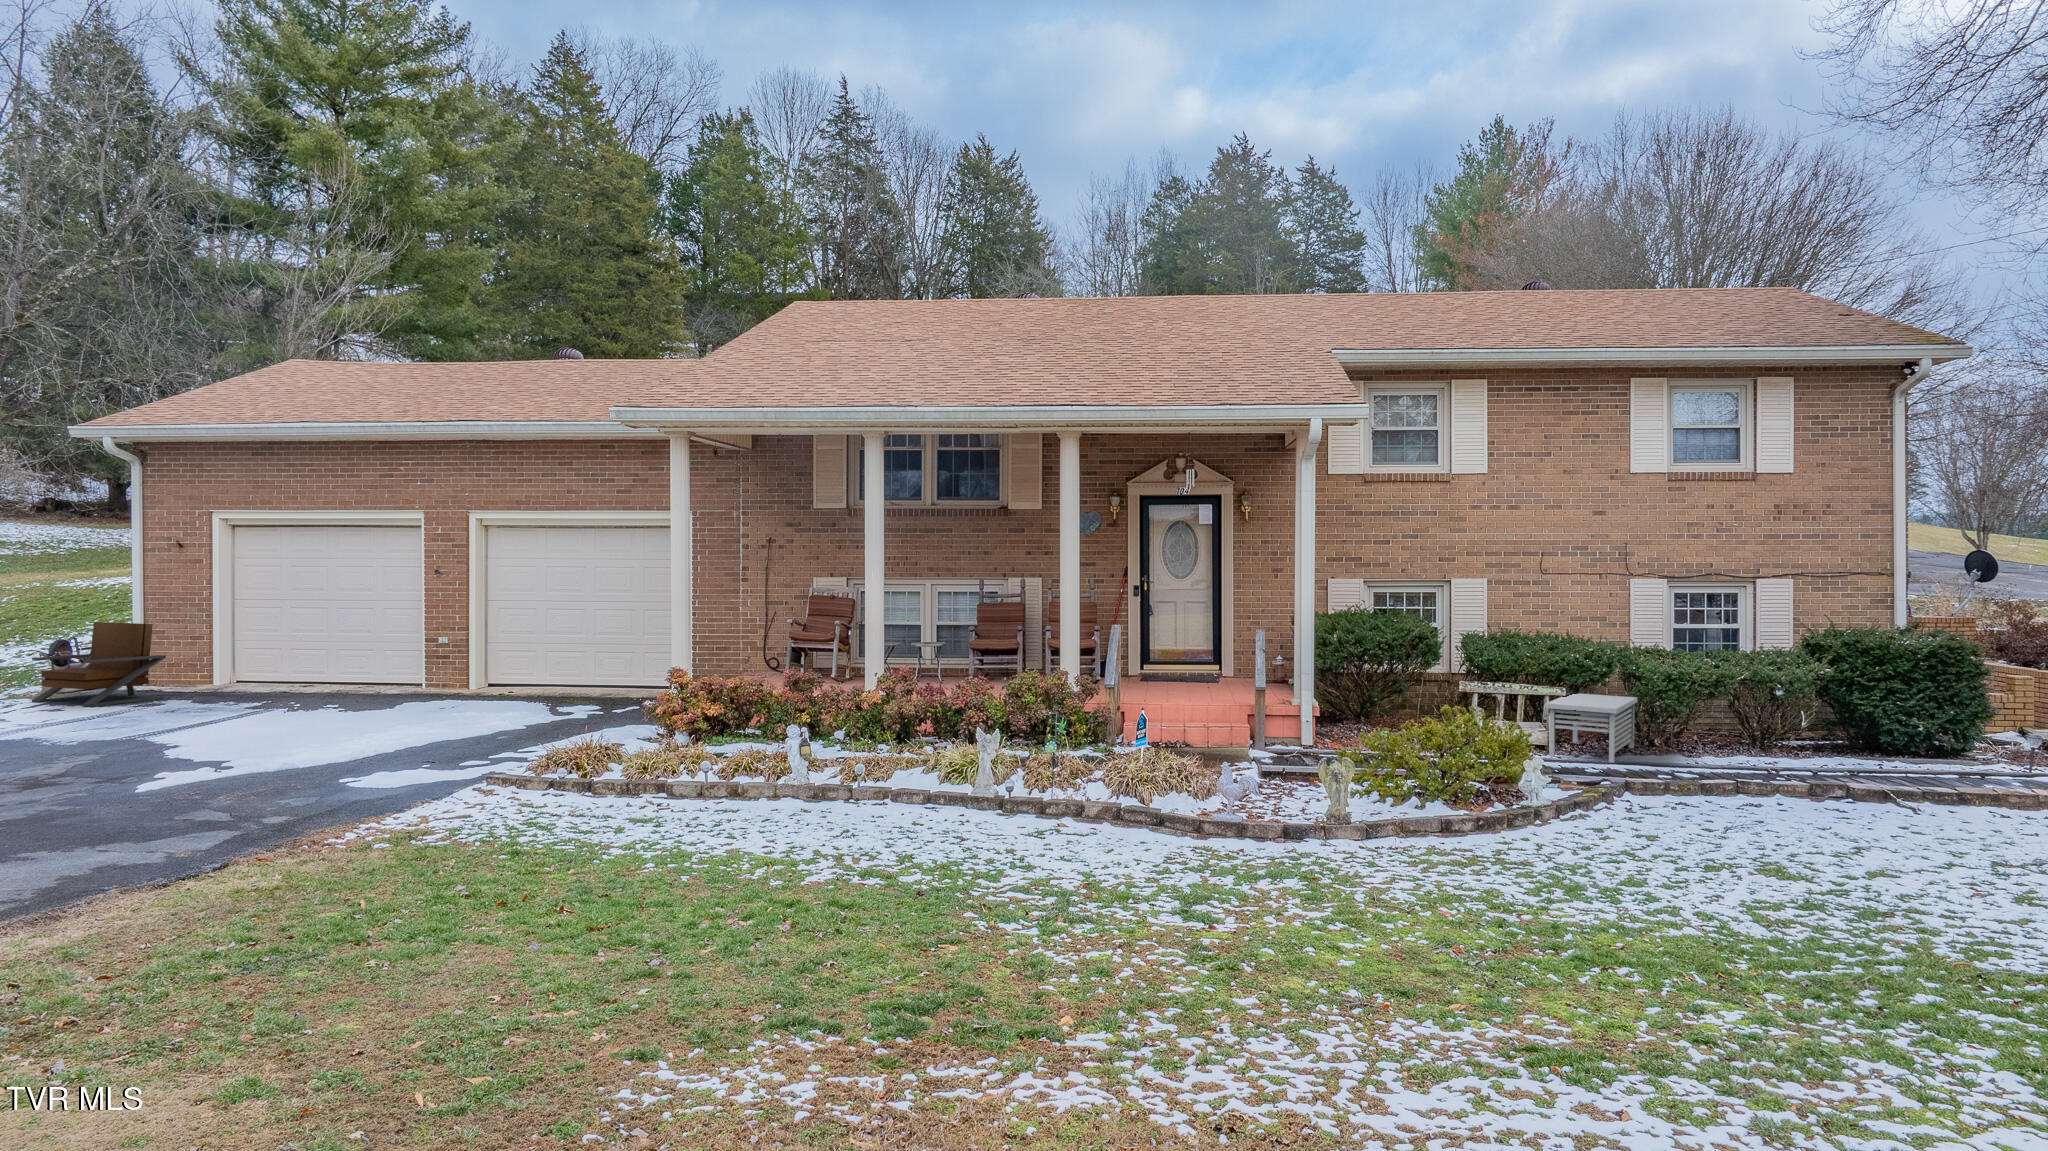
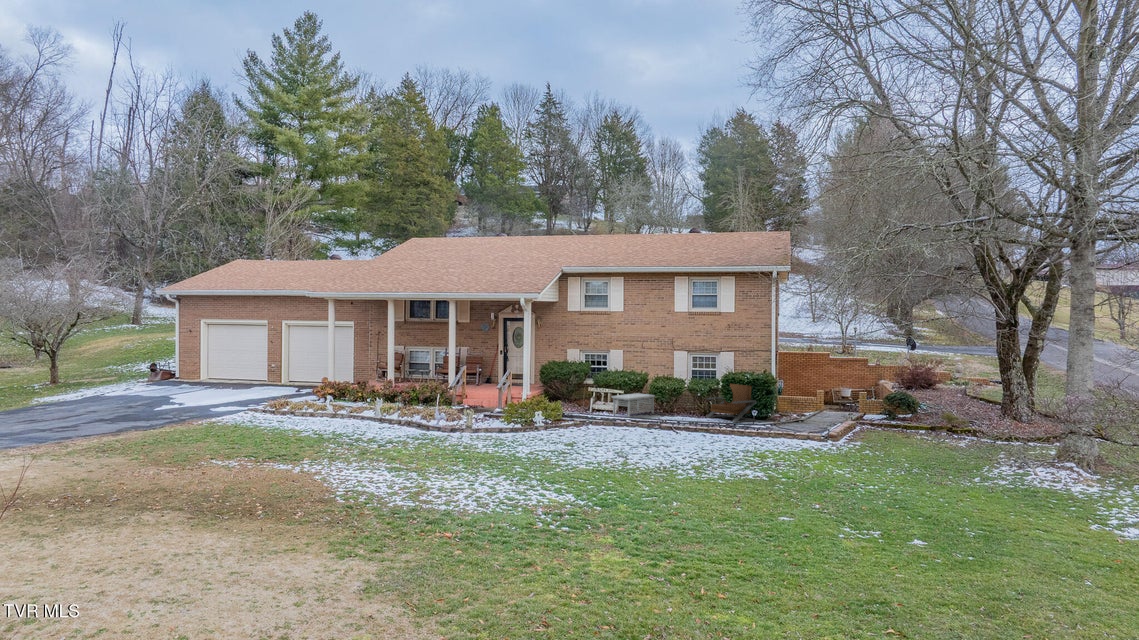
lounge chair: present [32,622,166,707] -> present [707,384,757,423]

